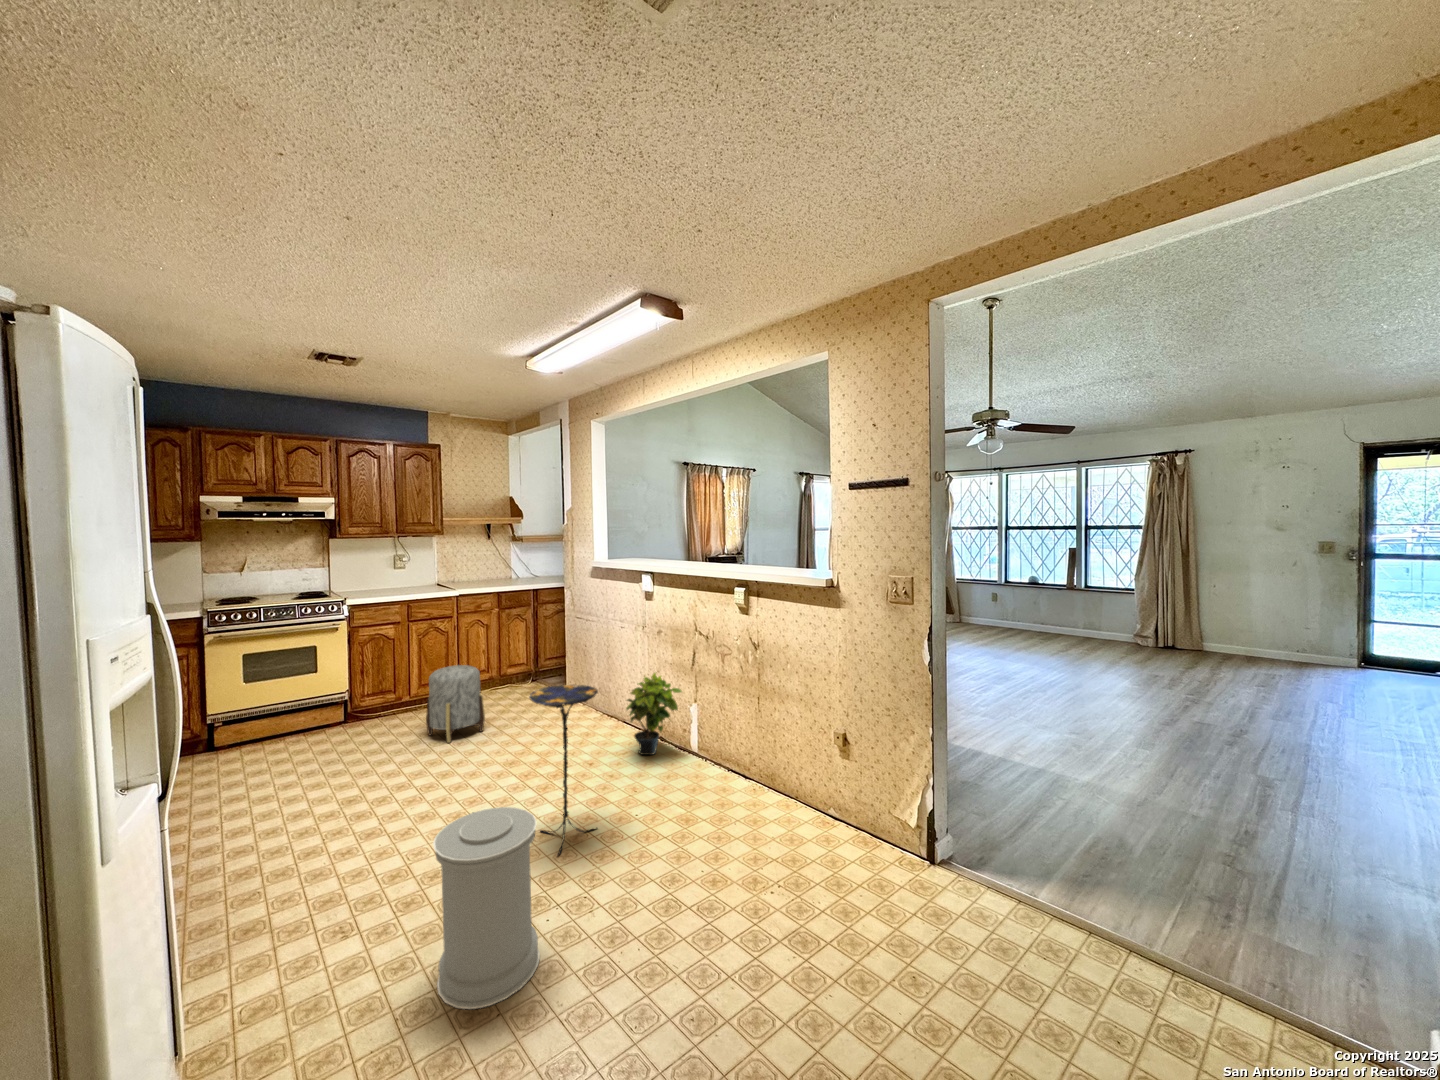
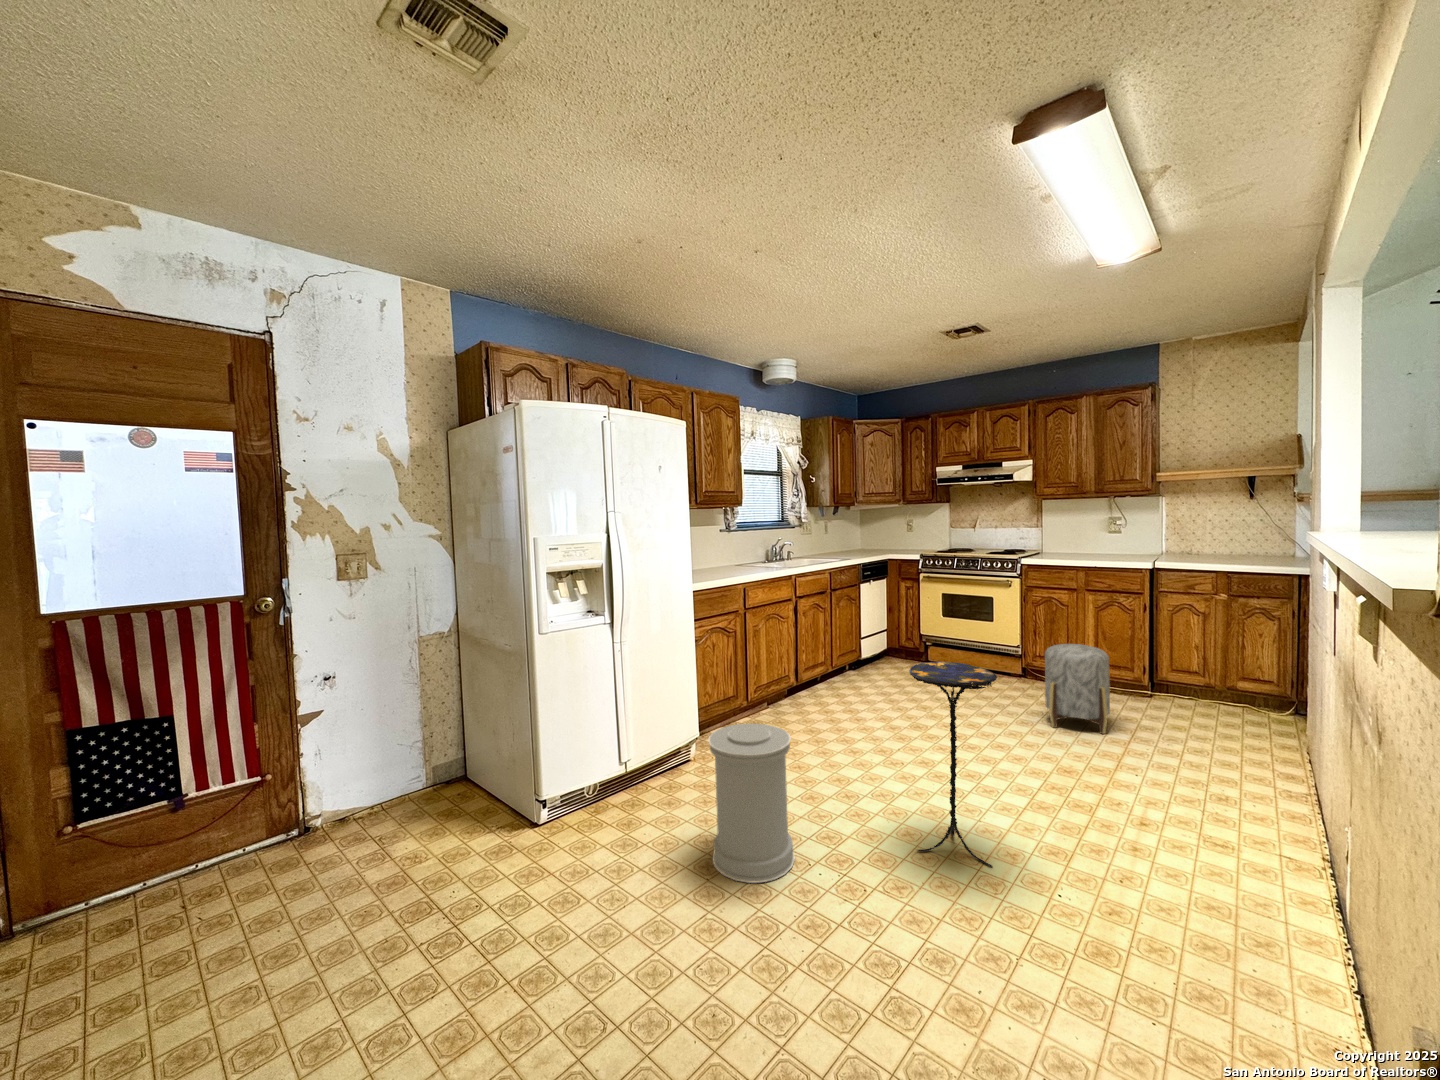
potted plant: present [626,673,682,755] -> none [1186,728,1334,878]

